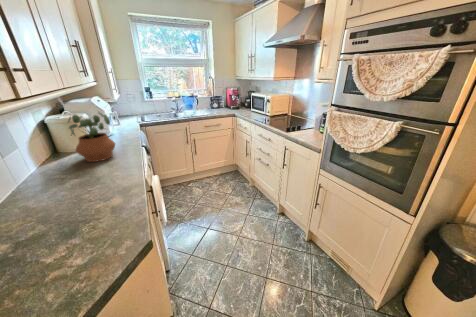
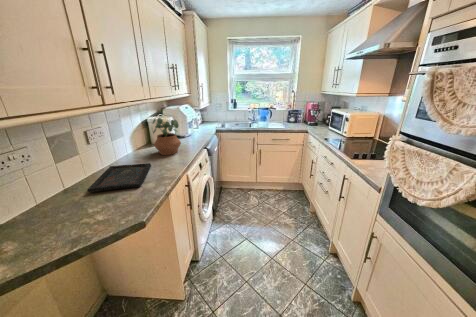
tray: none [15,175,104,234] -> present [87,163,151,192]

